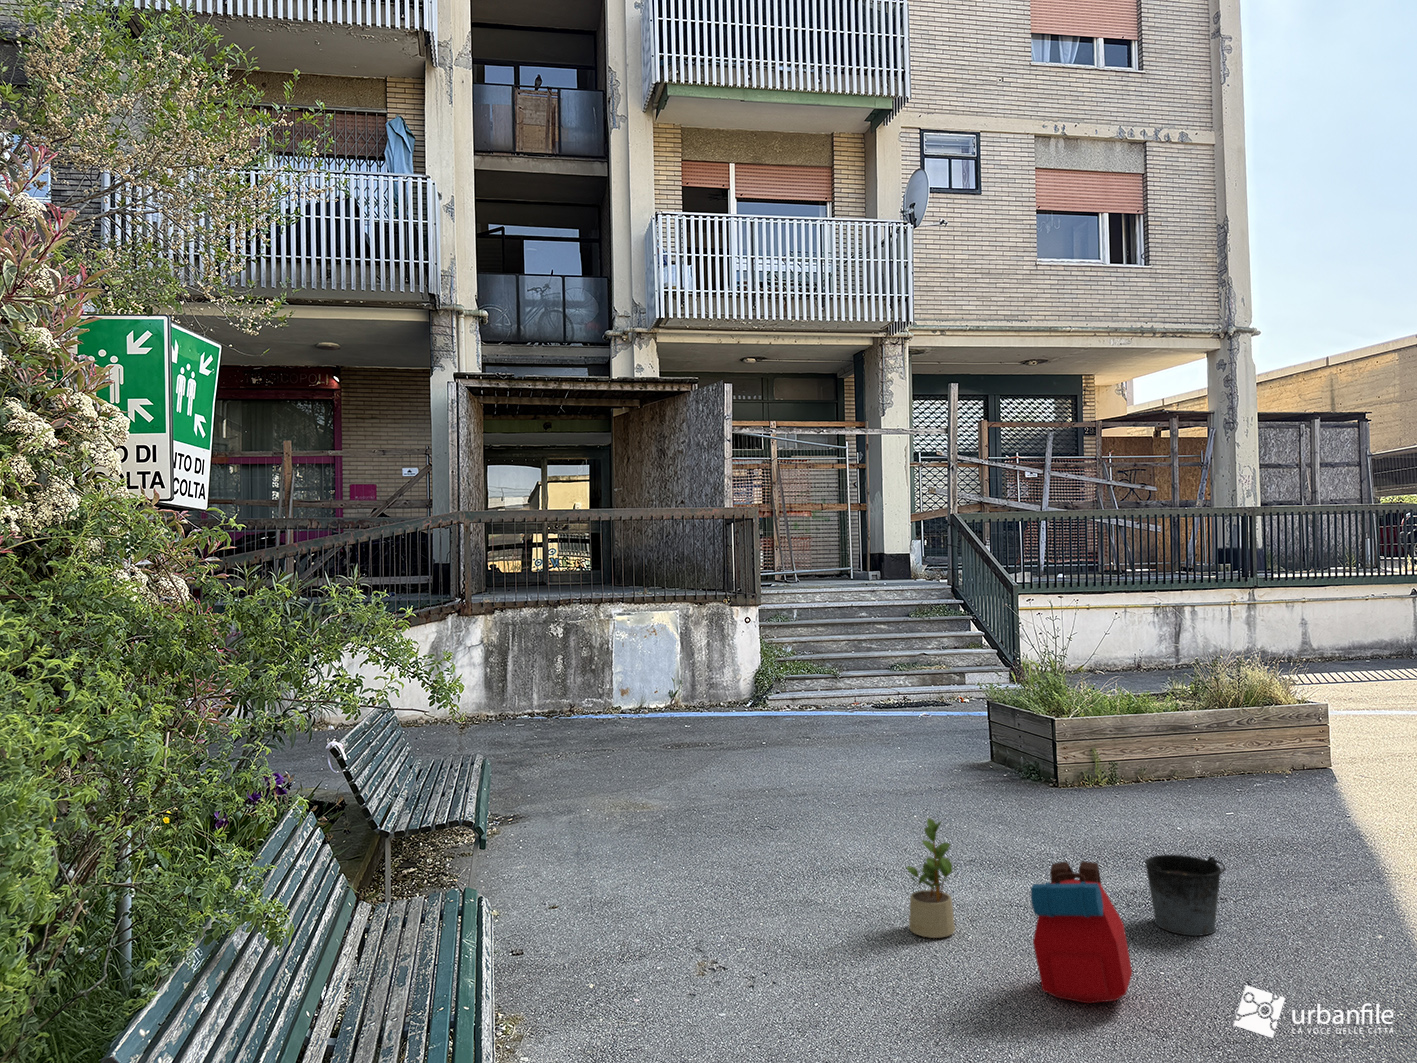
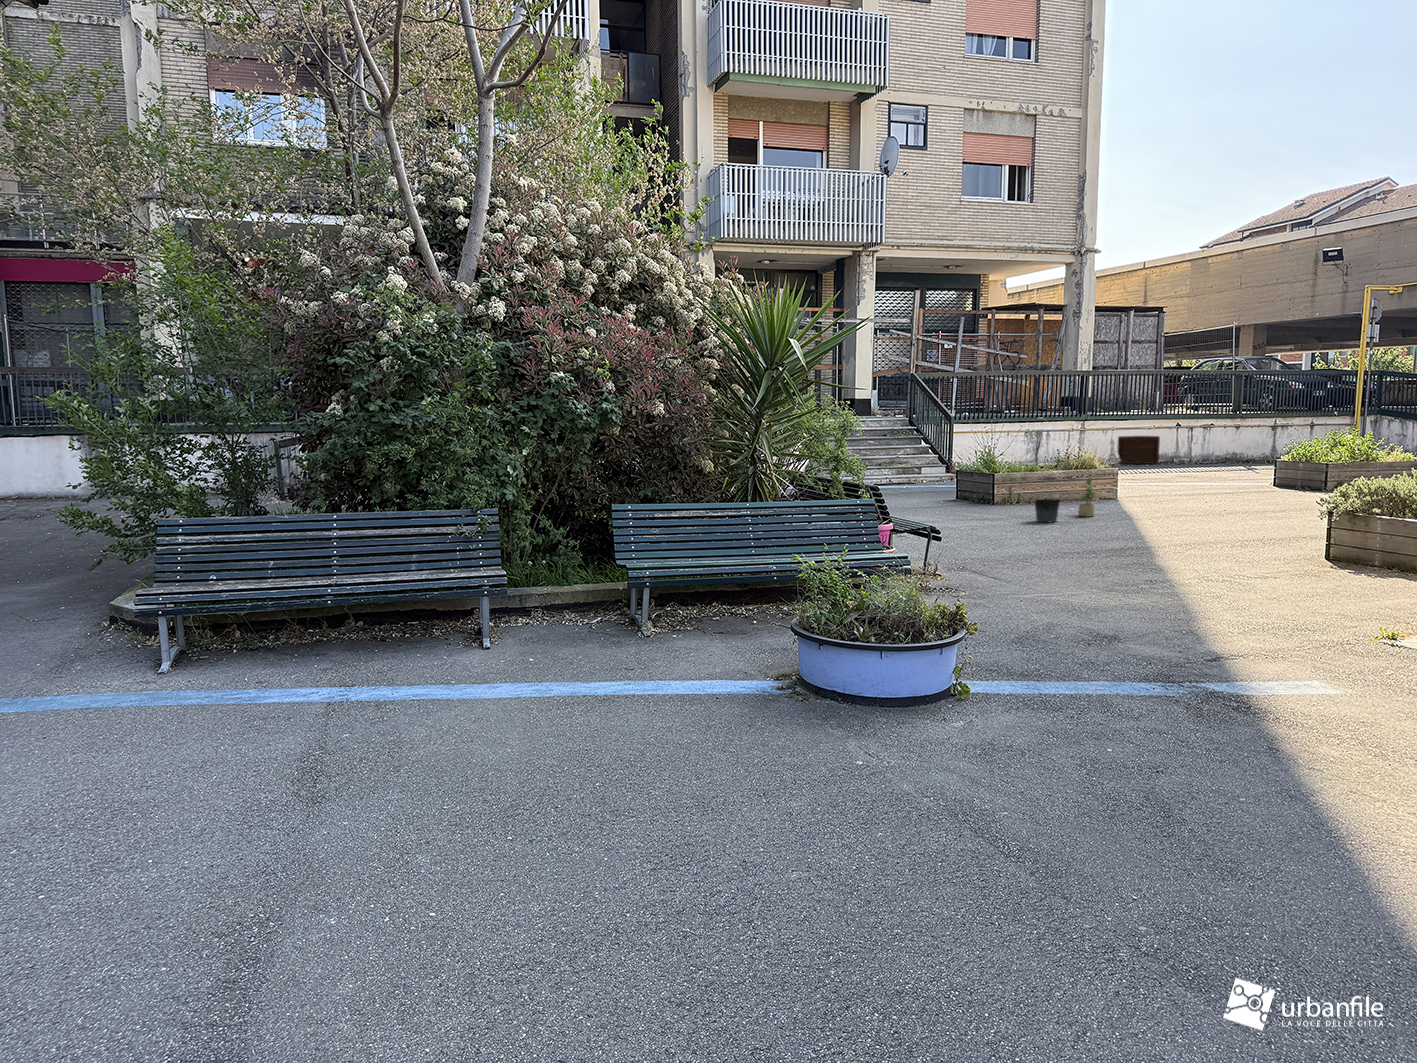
wooden crate: none [1318,613,1398,664] -> present [1118,436,1160,464]
potted plant: present [907,818,955,938] -> present [1078,478,1095,516]
backpack: present [1031,861,1132,1003] -> none [1002,491,1032,531]

